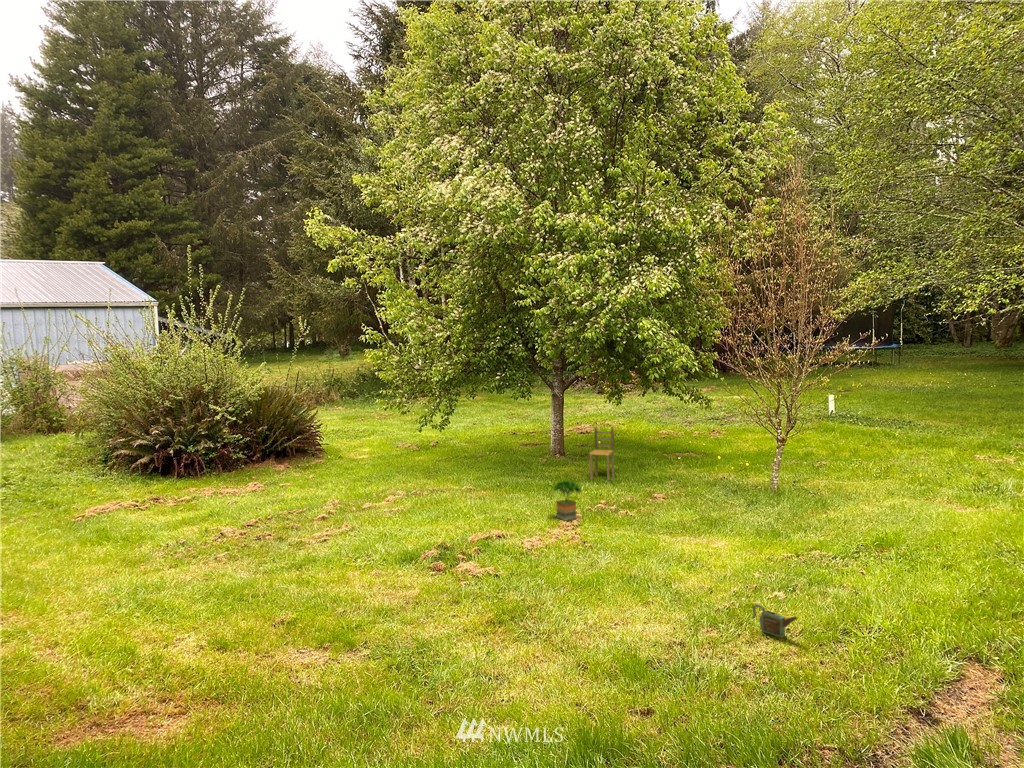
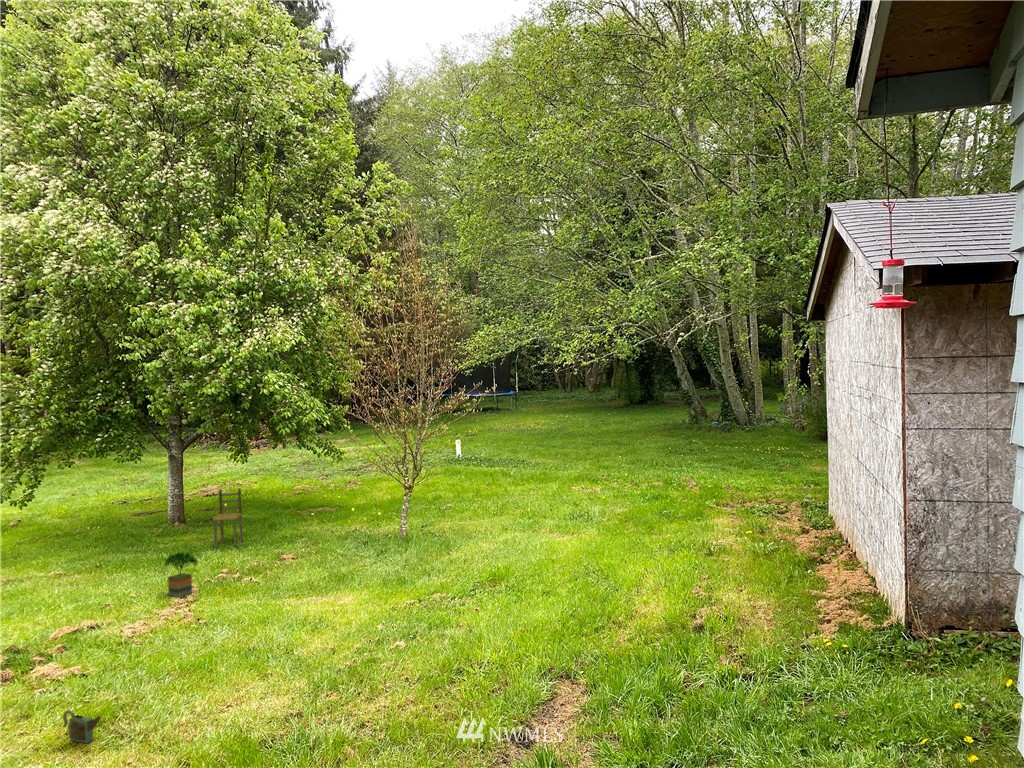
watering can: present [752,604,797,638] -> present [63,710,101,743]

